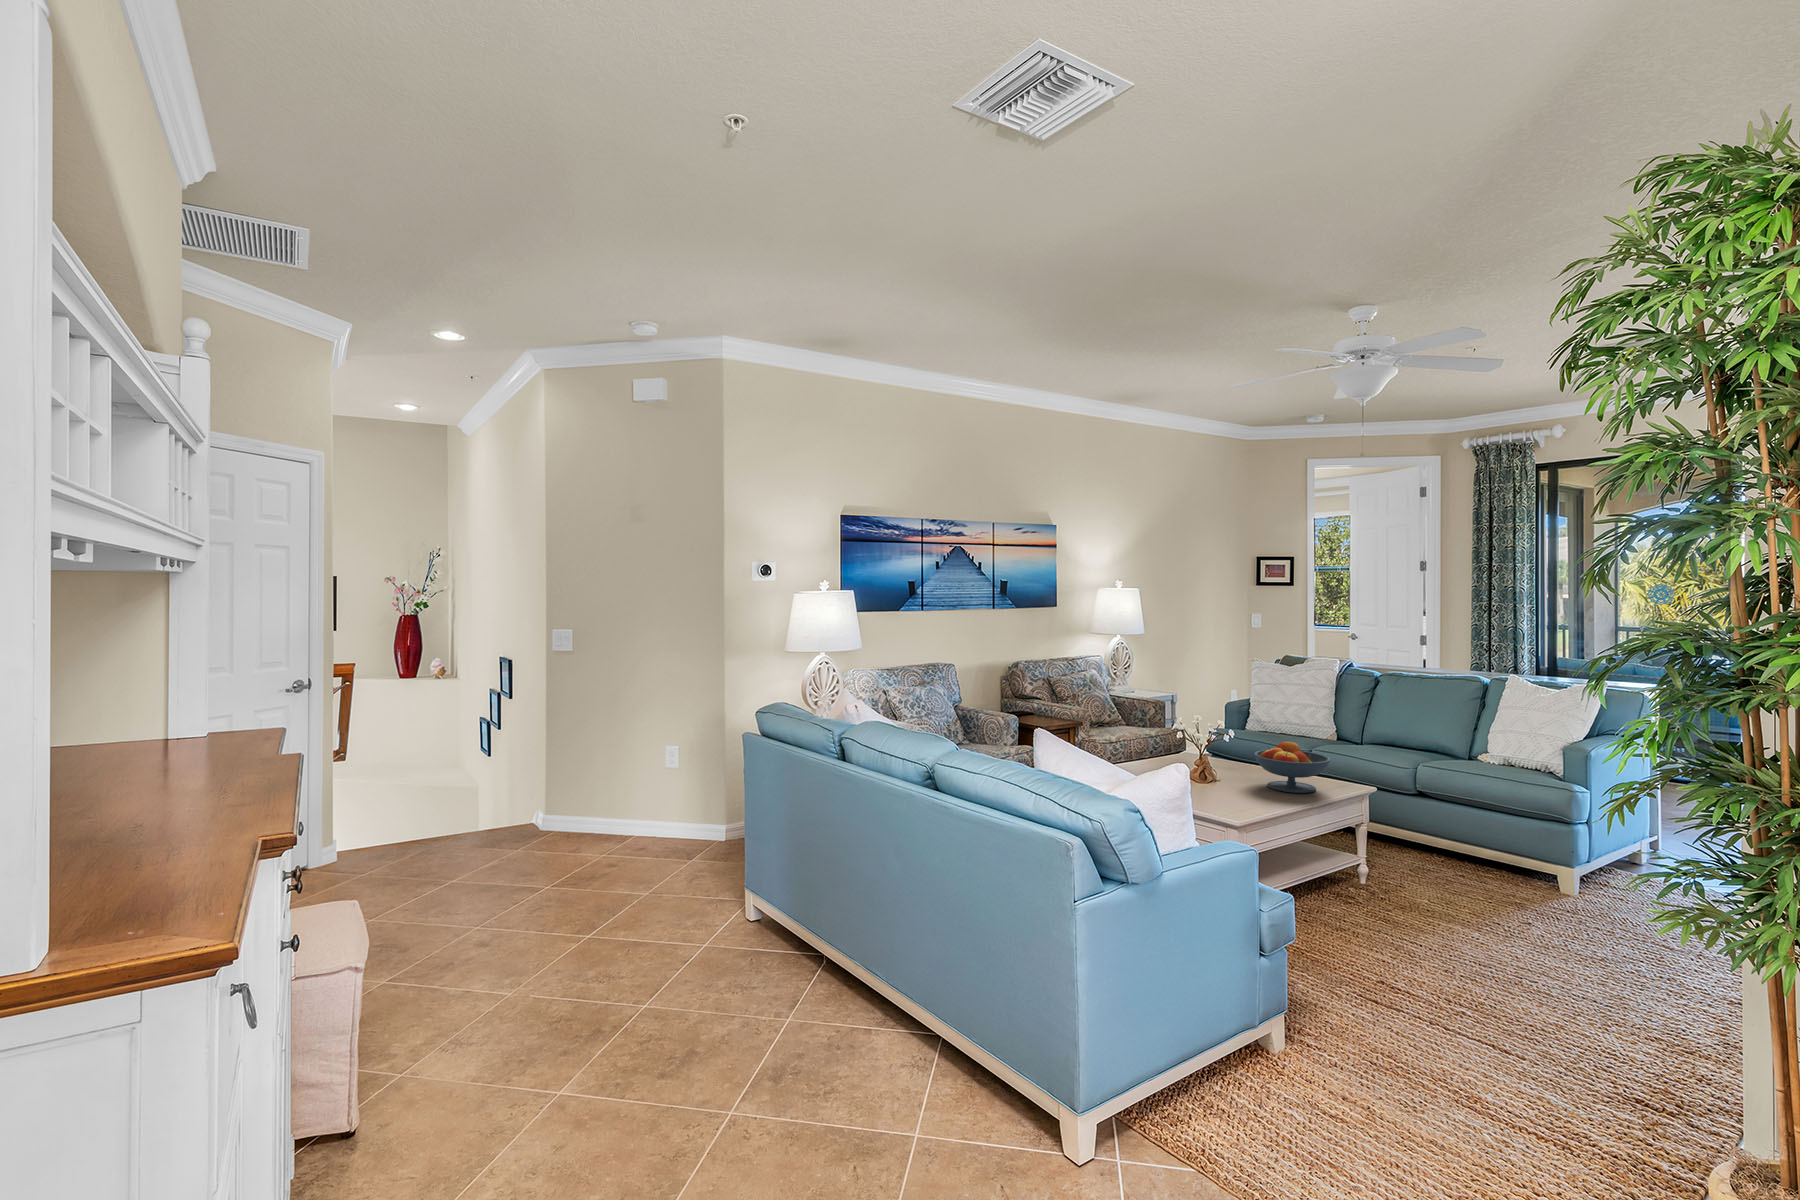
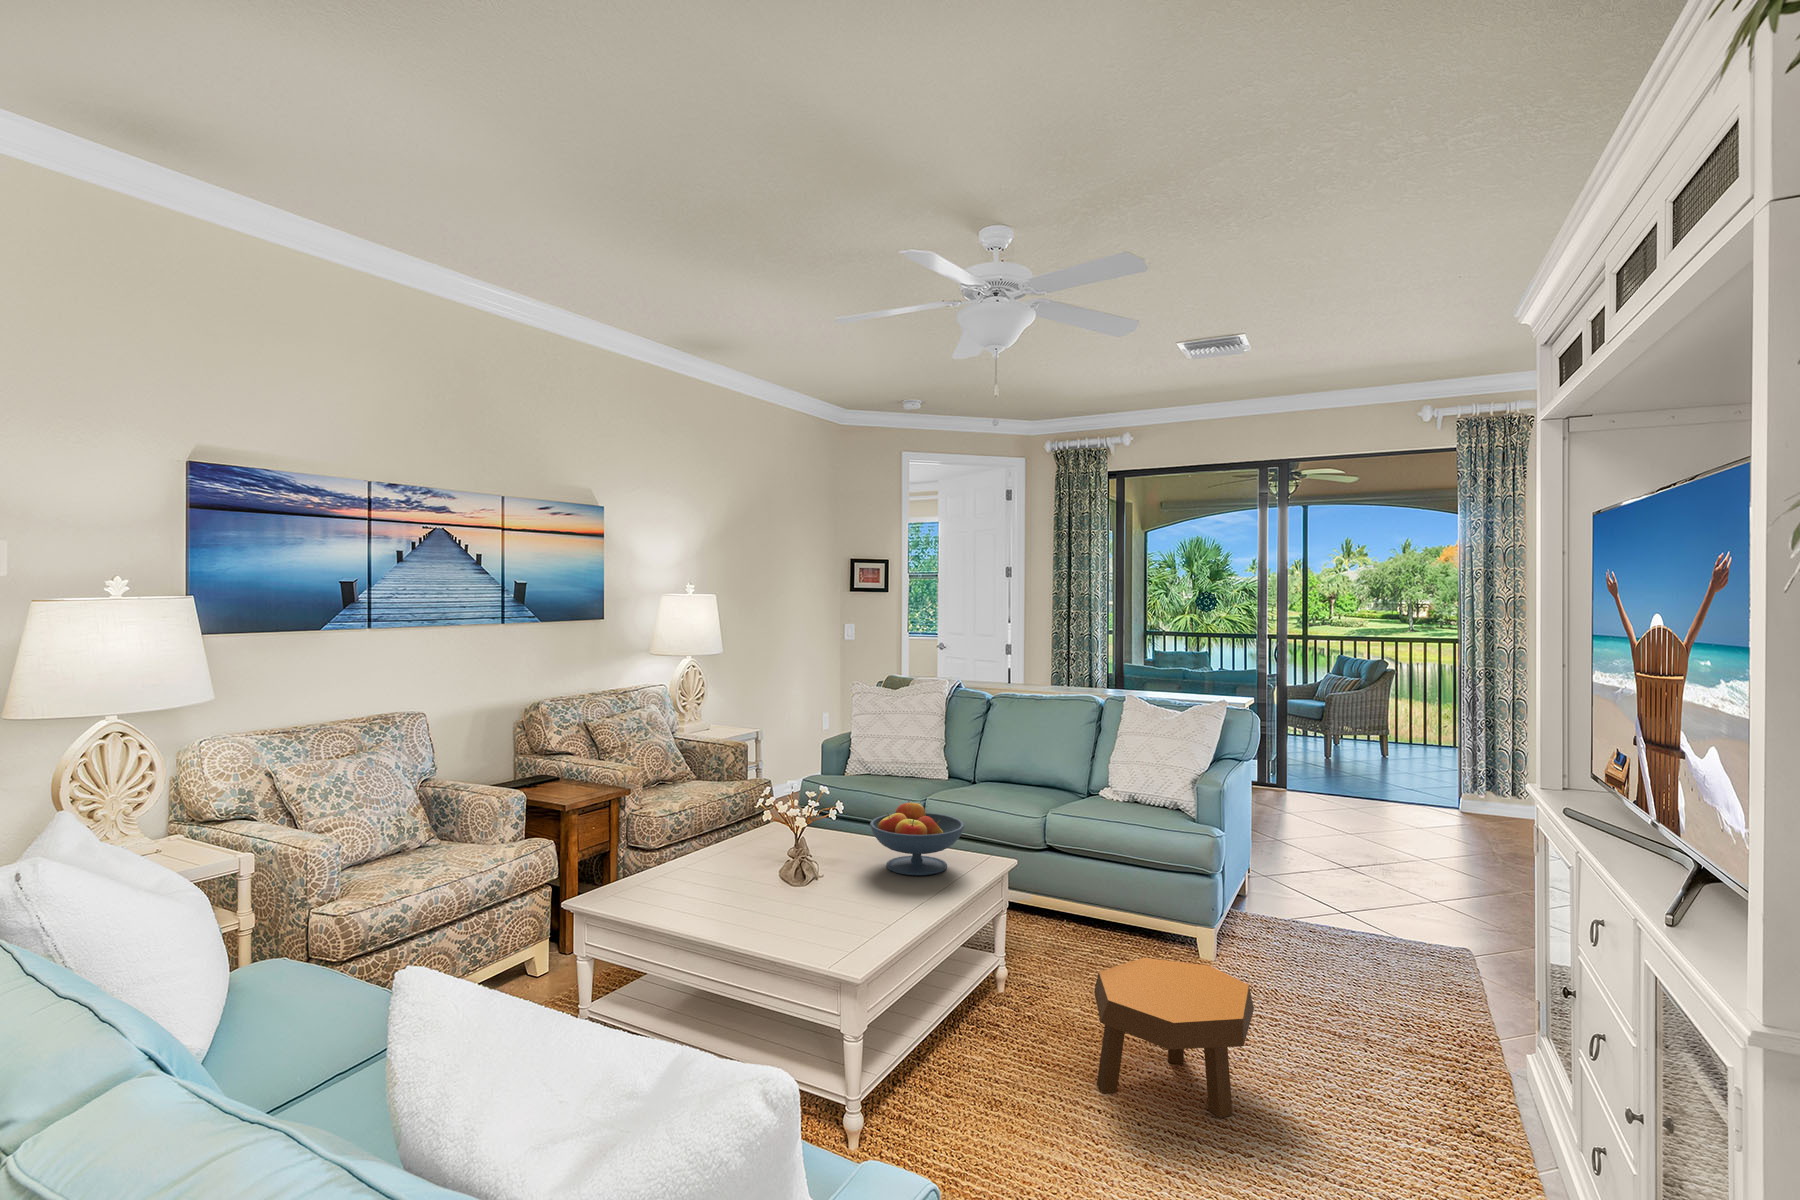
footstool: none [1424,868,1569,981] -> present [1094,958,1254,1118]

